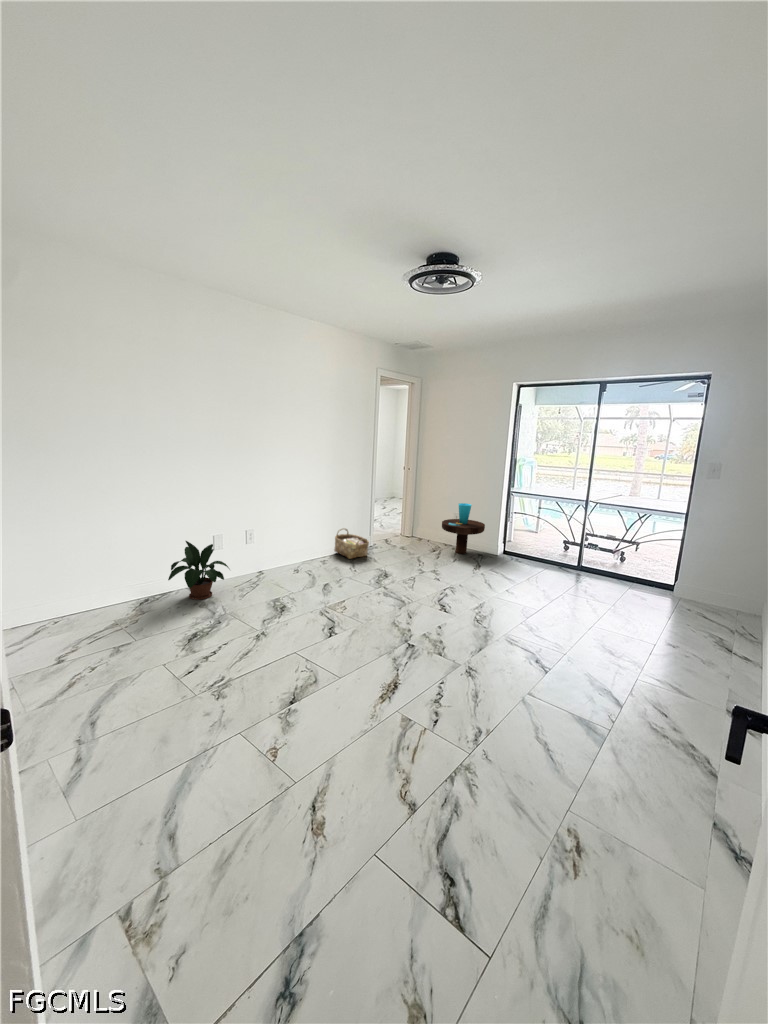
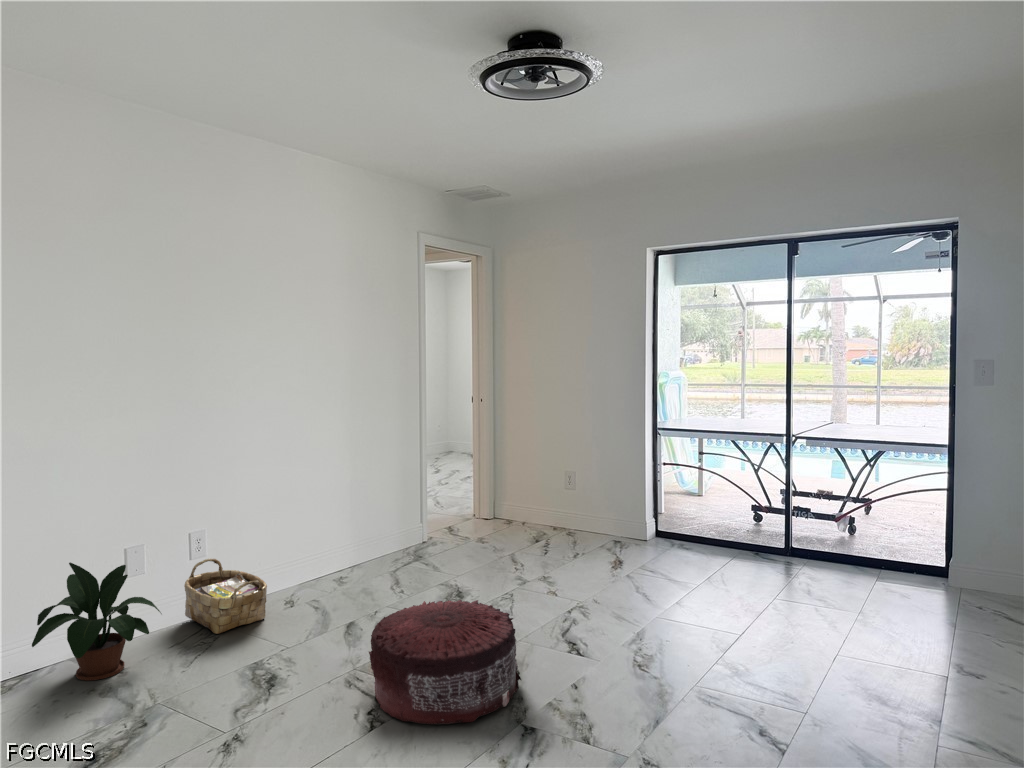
side table: present [442,503,485,554] -> none [548,453,622,543]
woven basket: present [334,528,369,559] -> present [184,558,267,634]
pouf: none [332,576,411,639] -> present [369,600,521,724]

